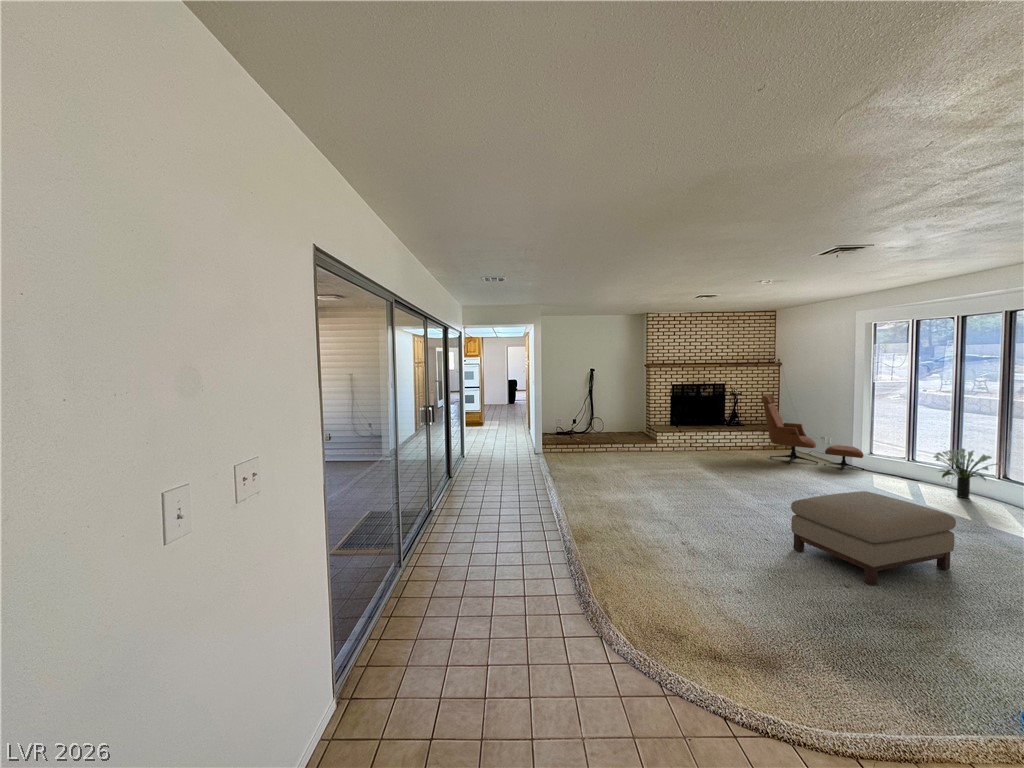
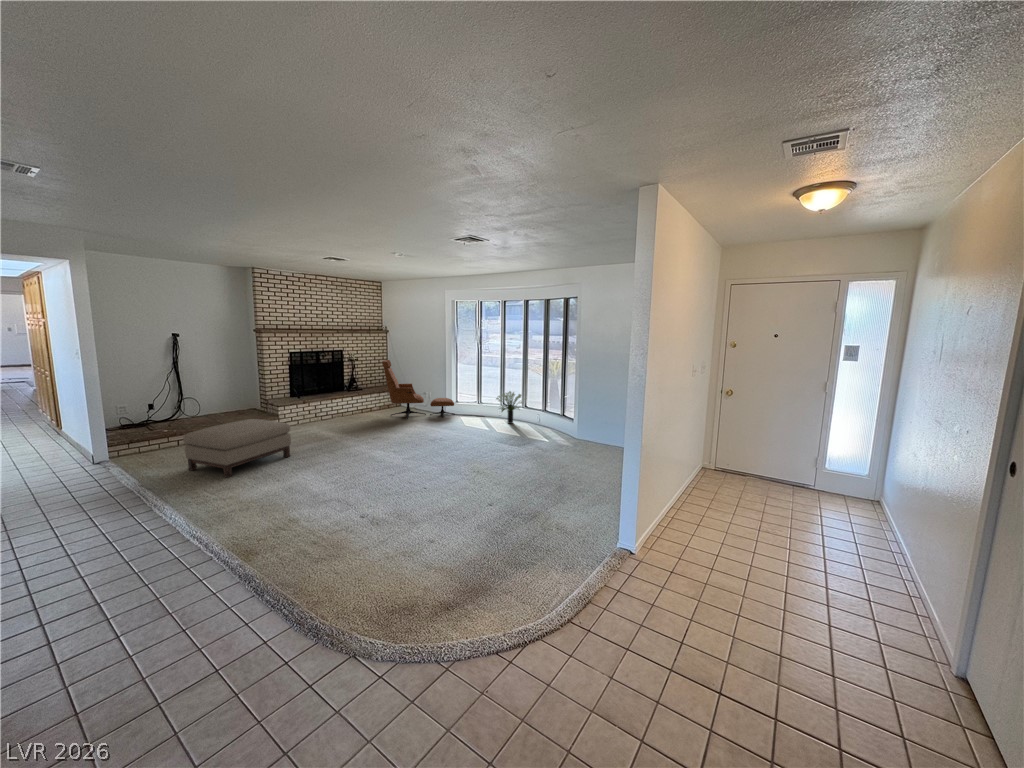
ottoman: present [791,491,956,586] -> present [183,419,291,478]

